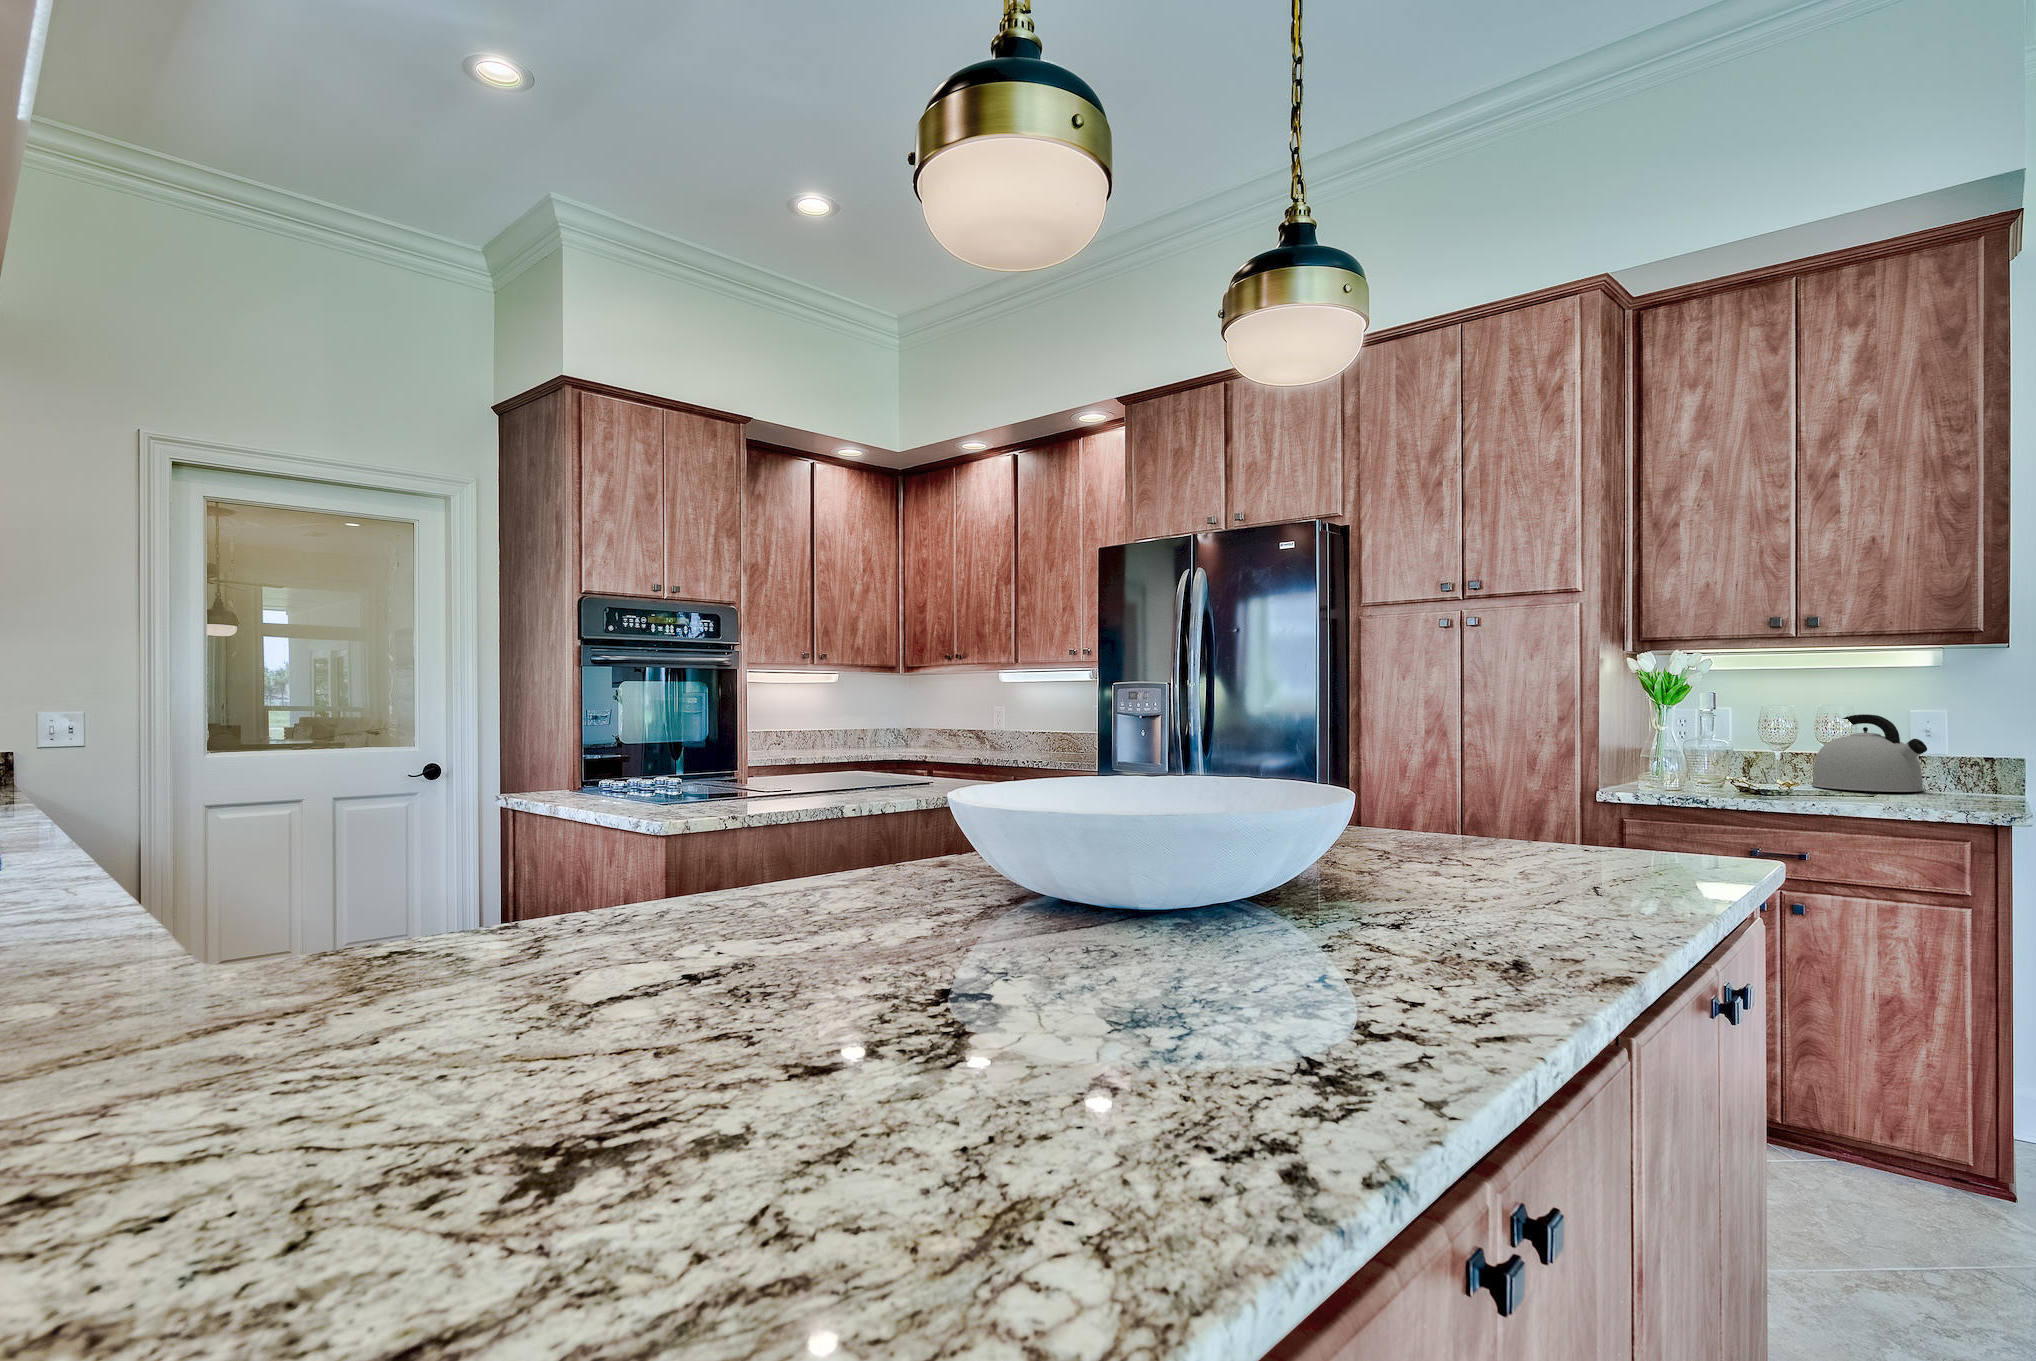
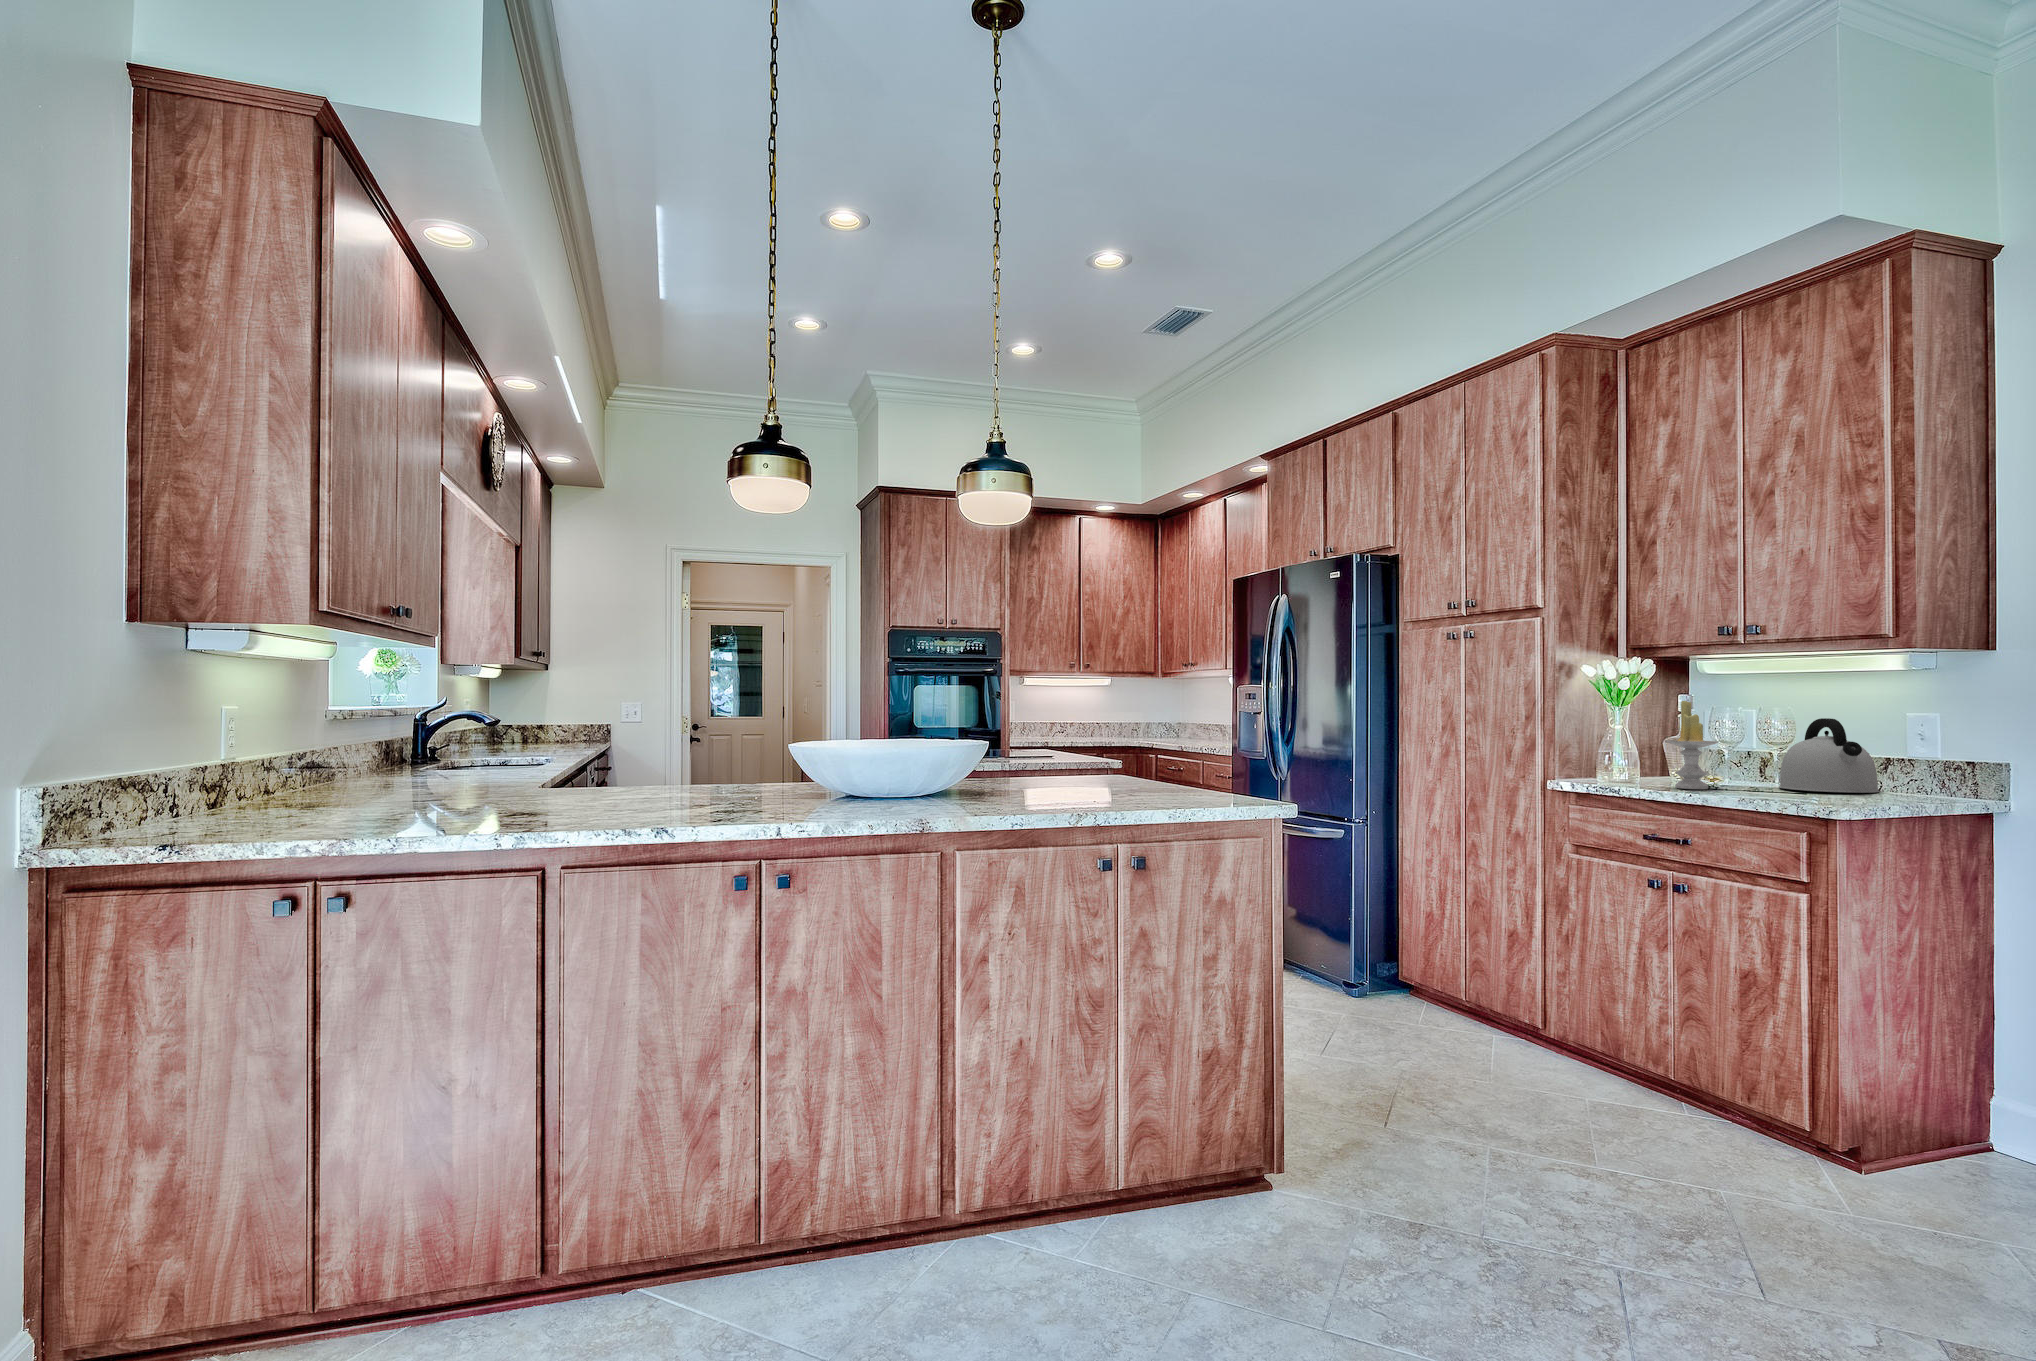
candle: none [1724,697,1785,794] -> present [1665,701,1718,789]

